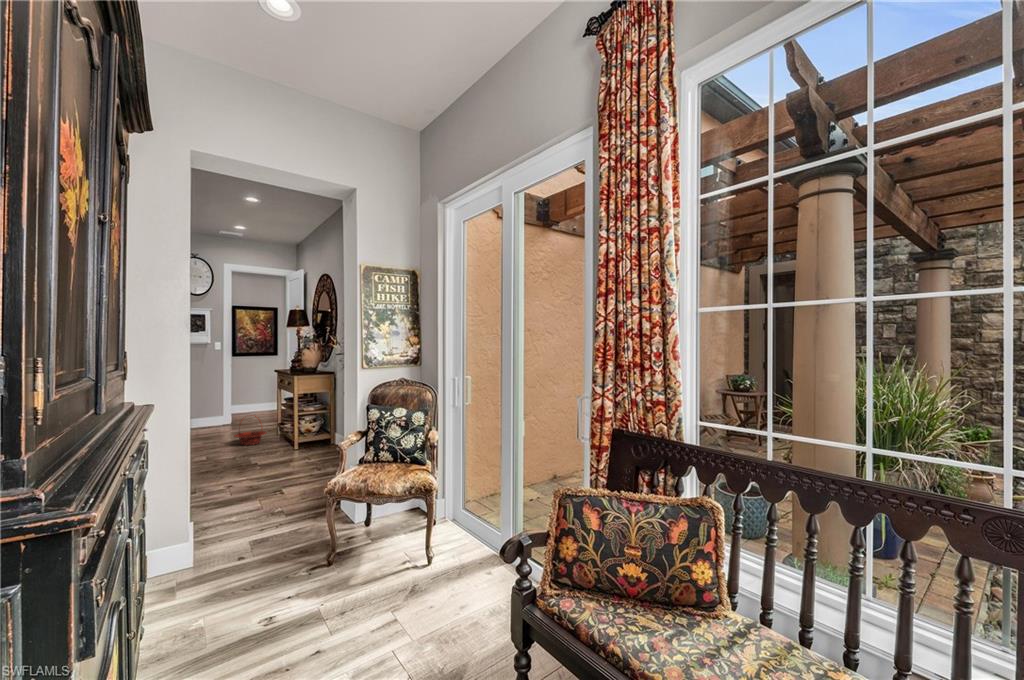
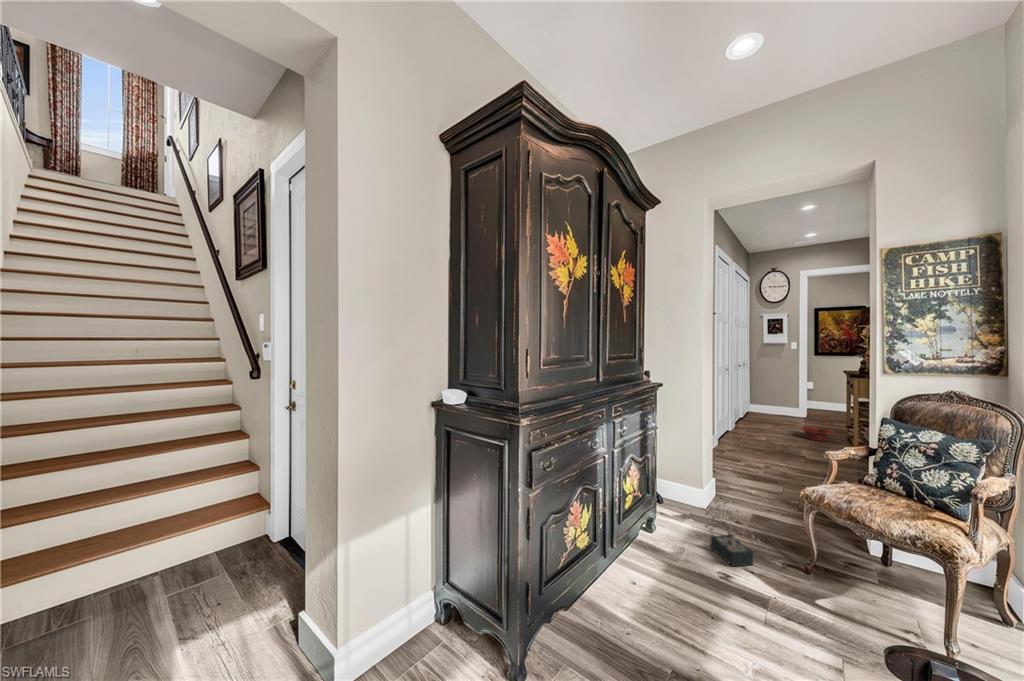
decorative plant: none [215,533,294,604] -> present [702,500,760,567]

